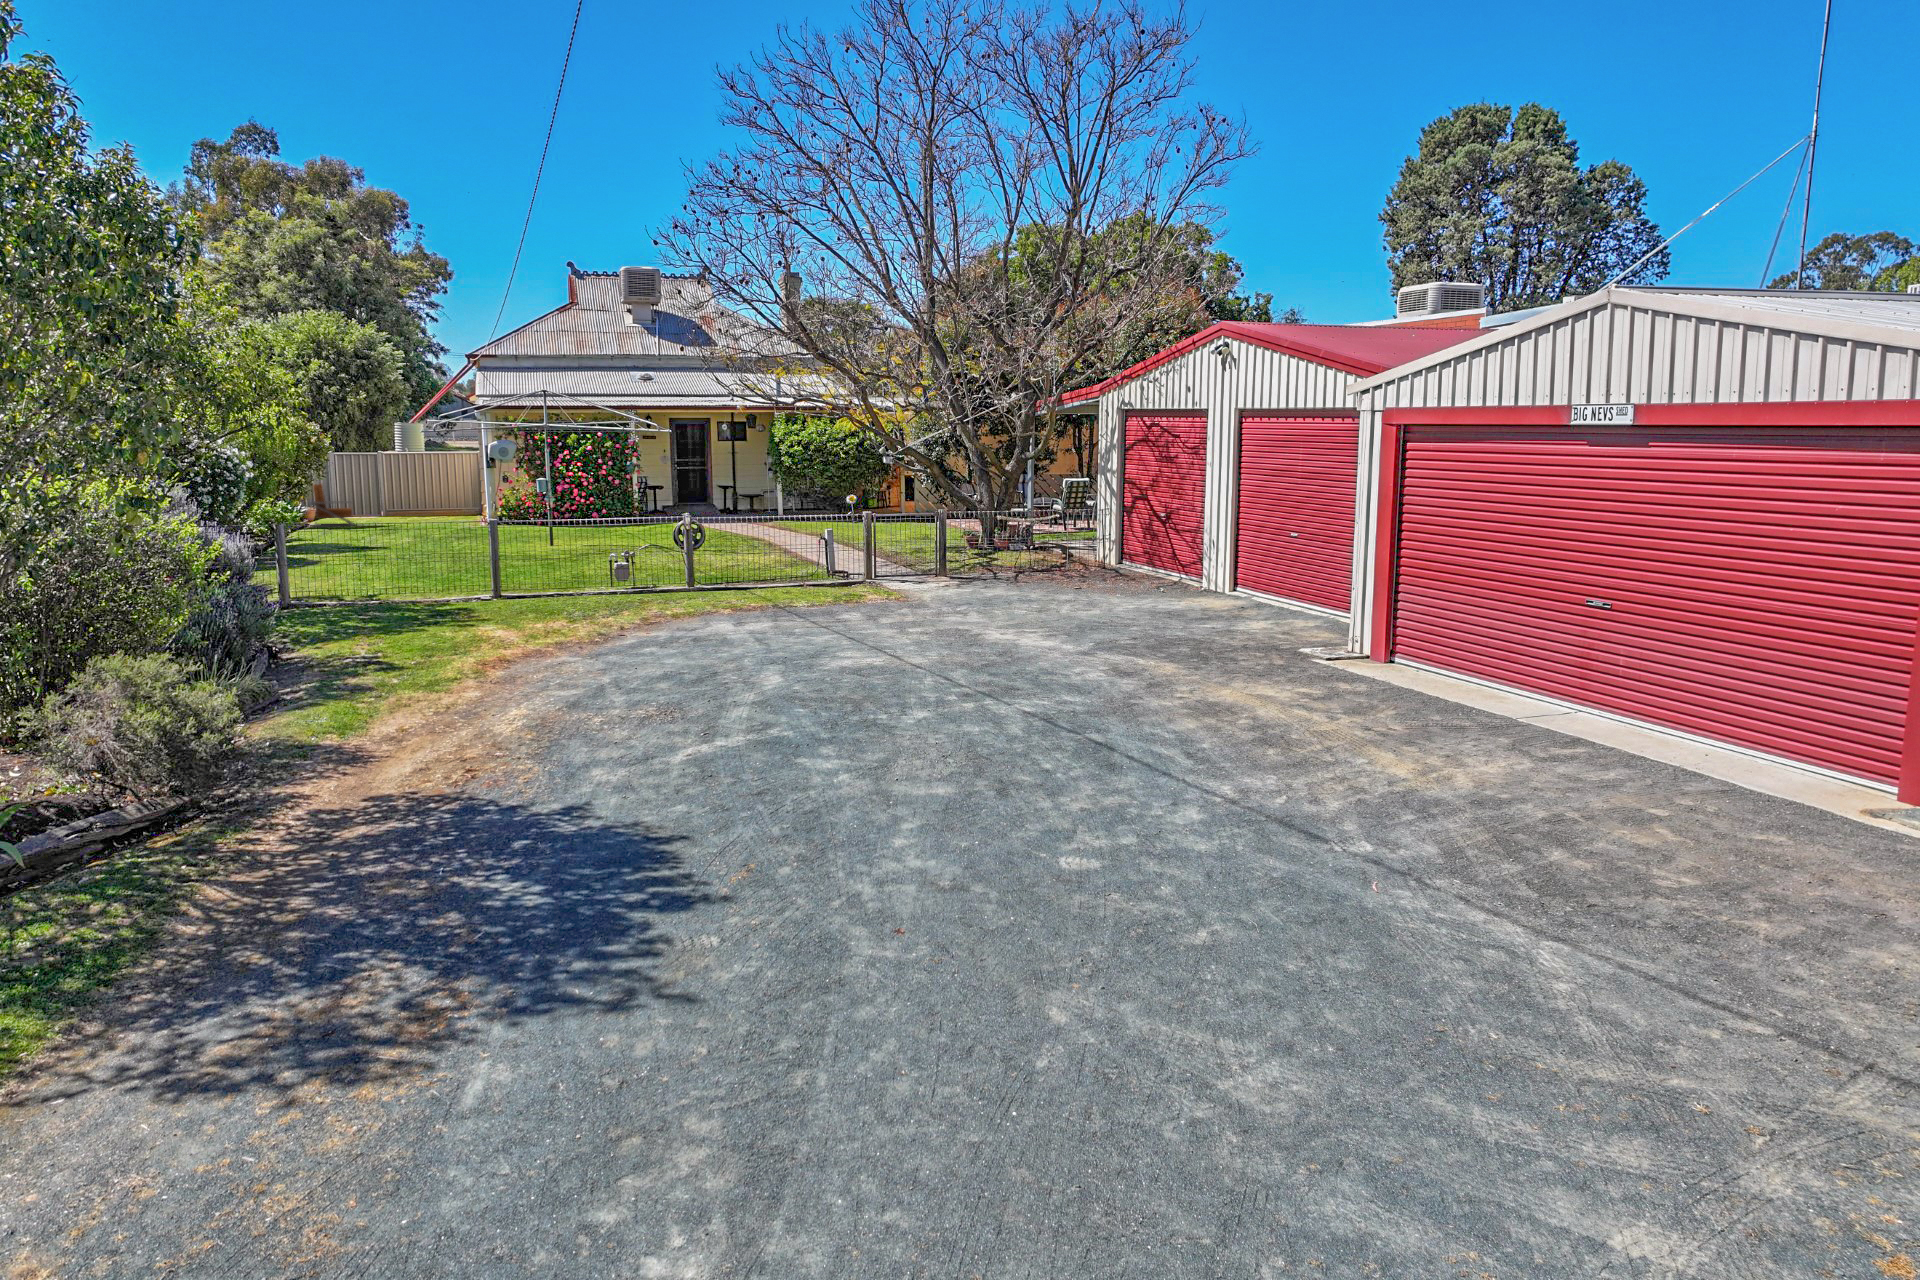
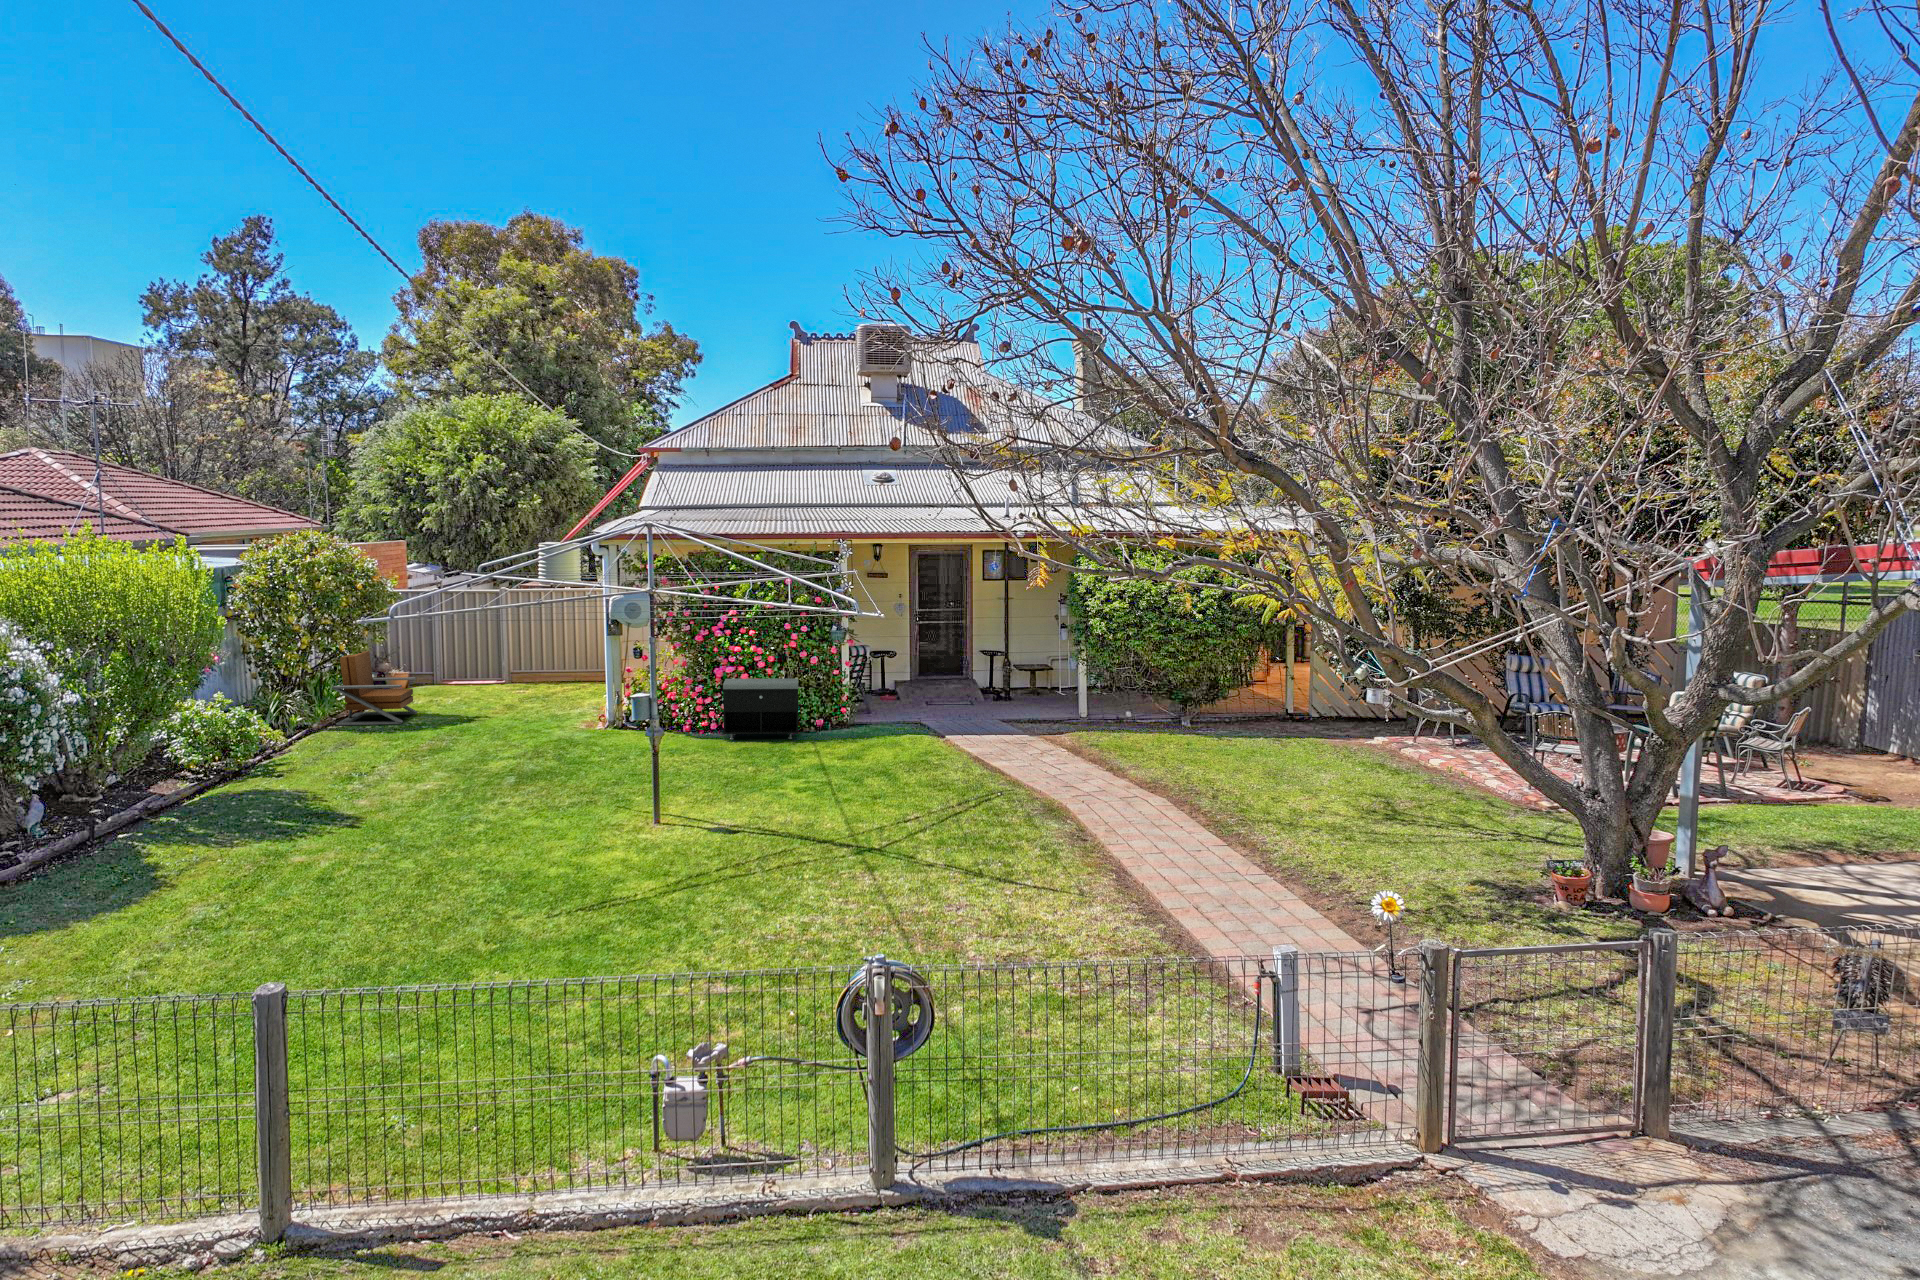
storage bench: none [564,491,612,525] -> present [723,678,798,739]

